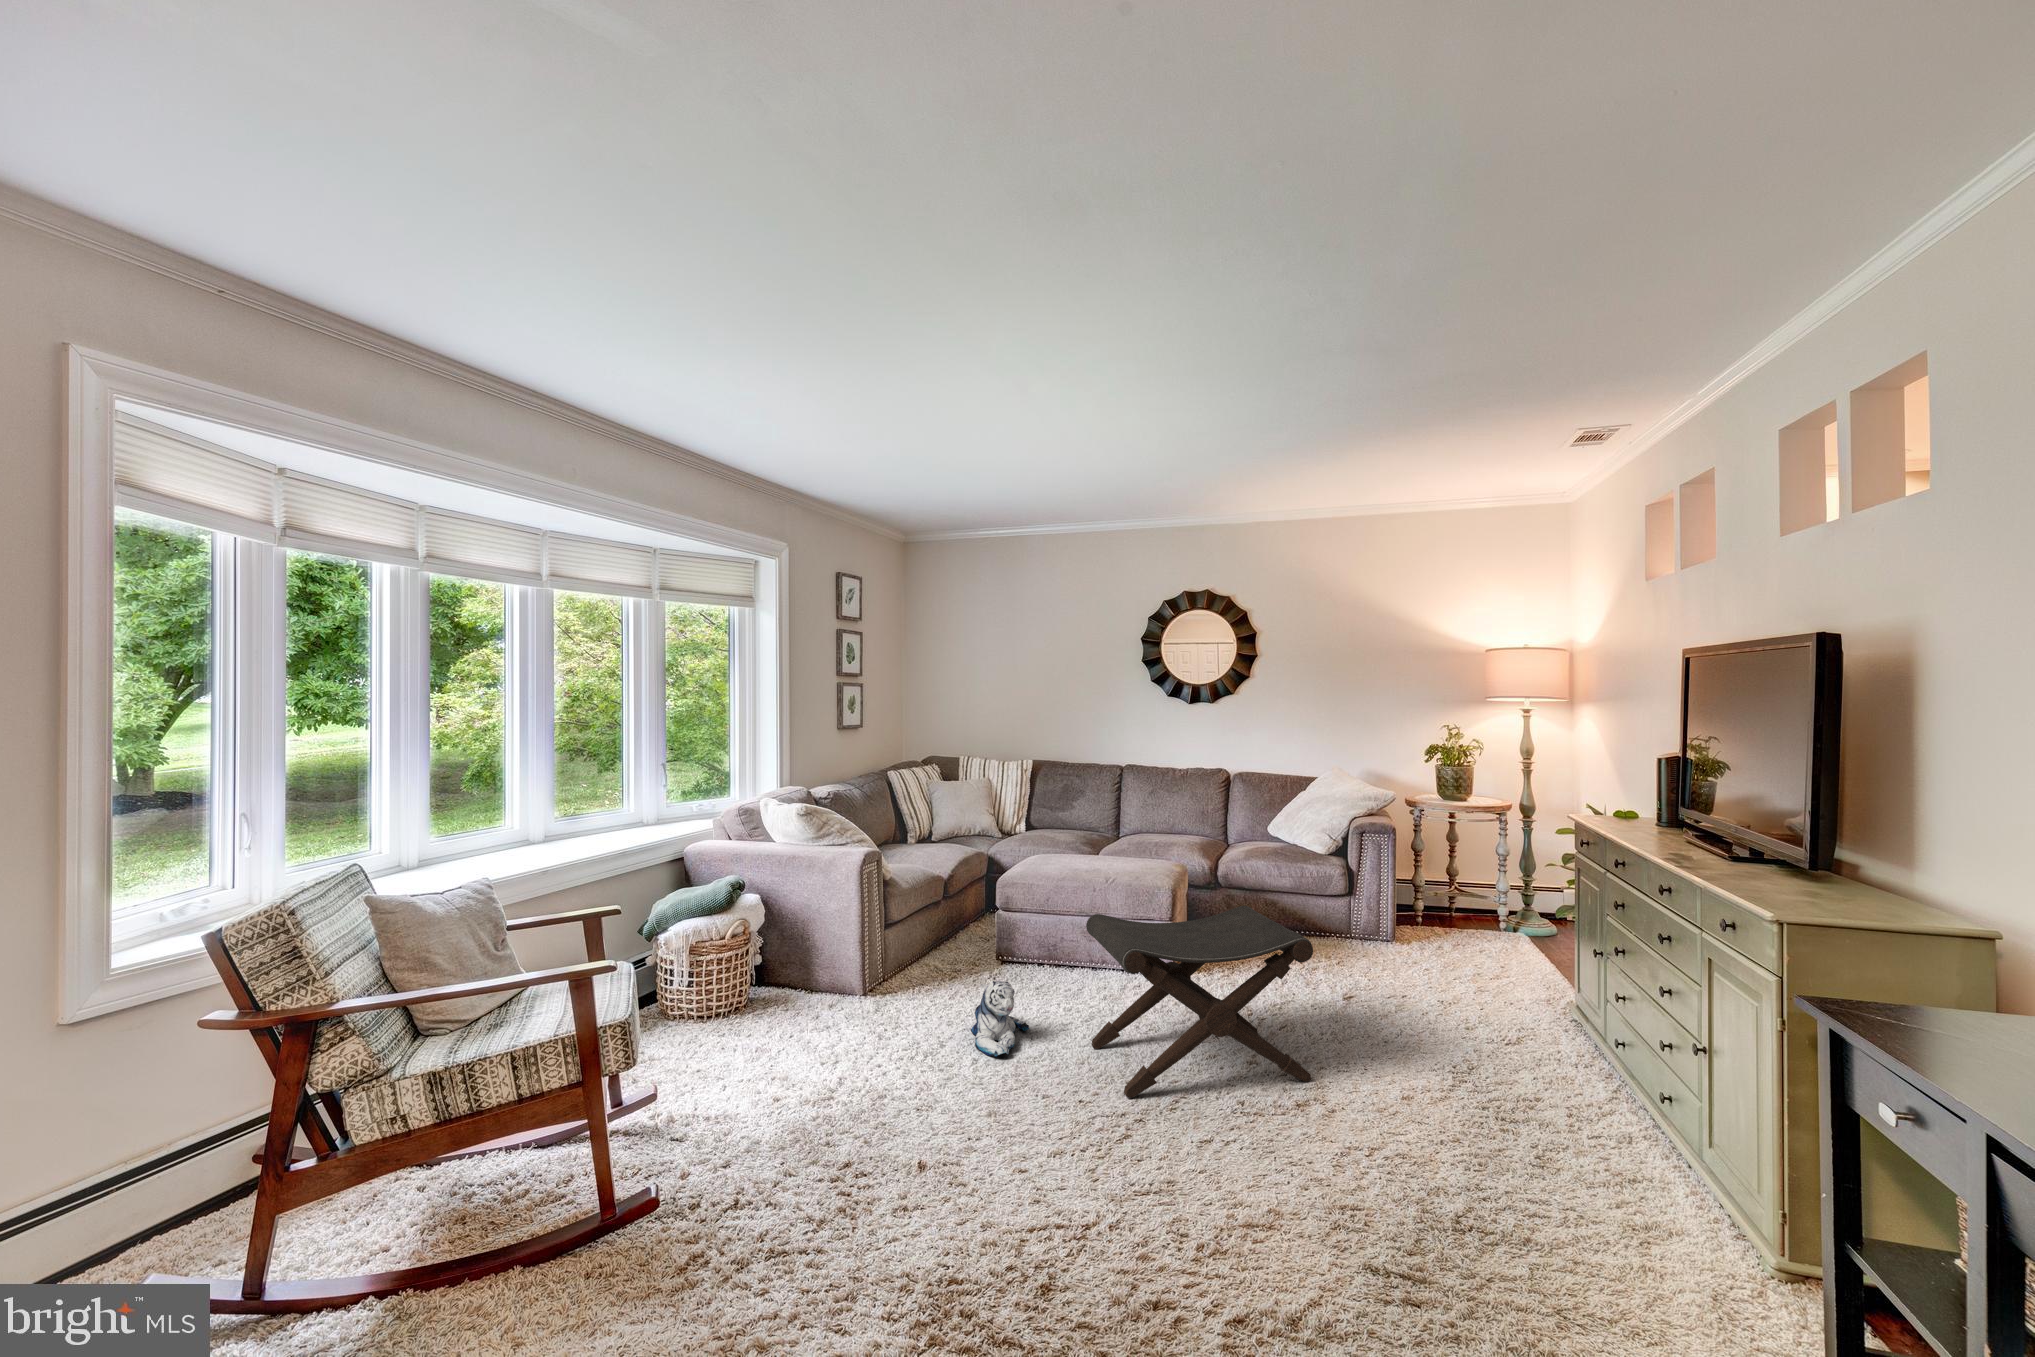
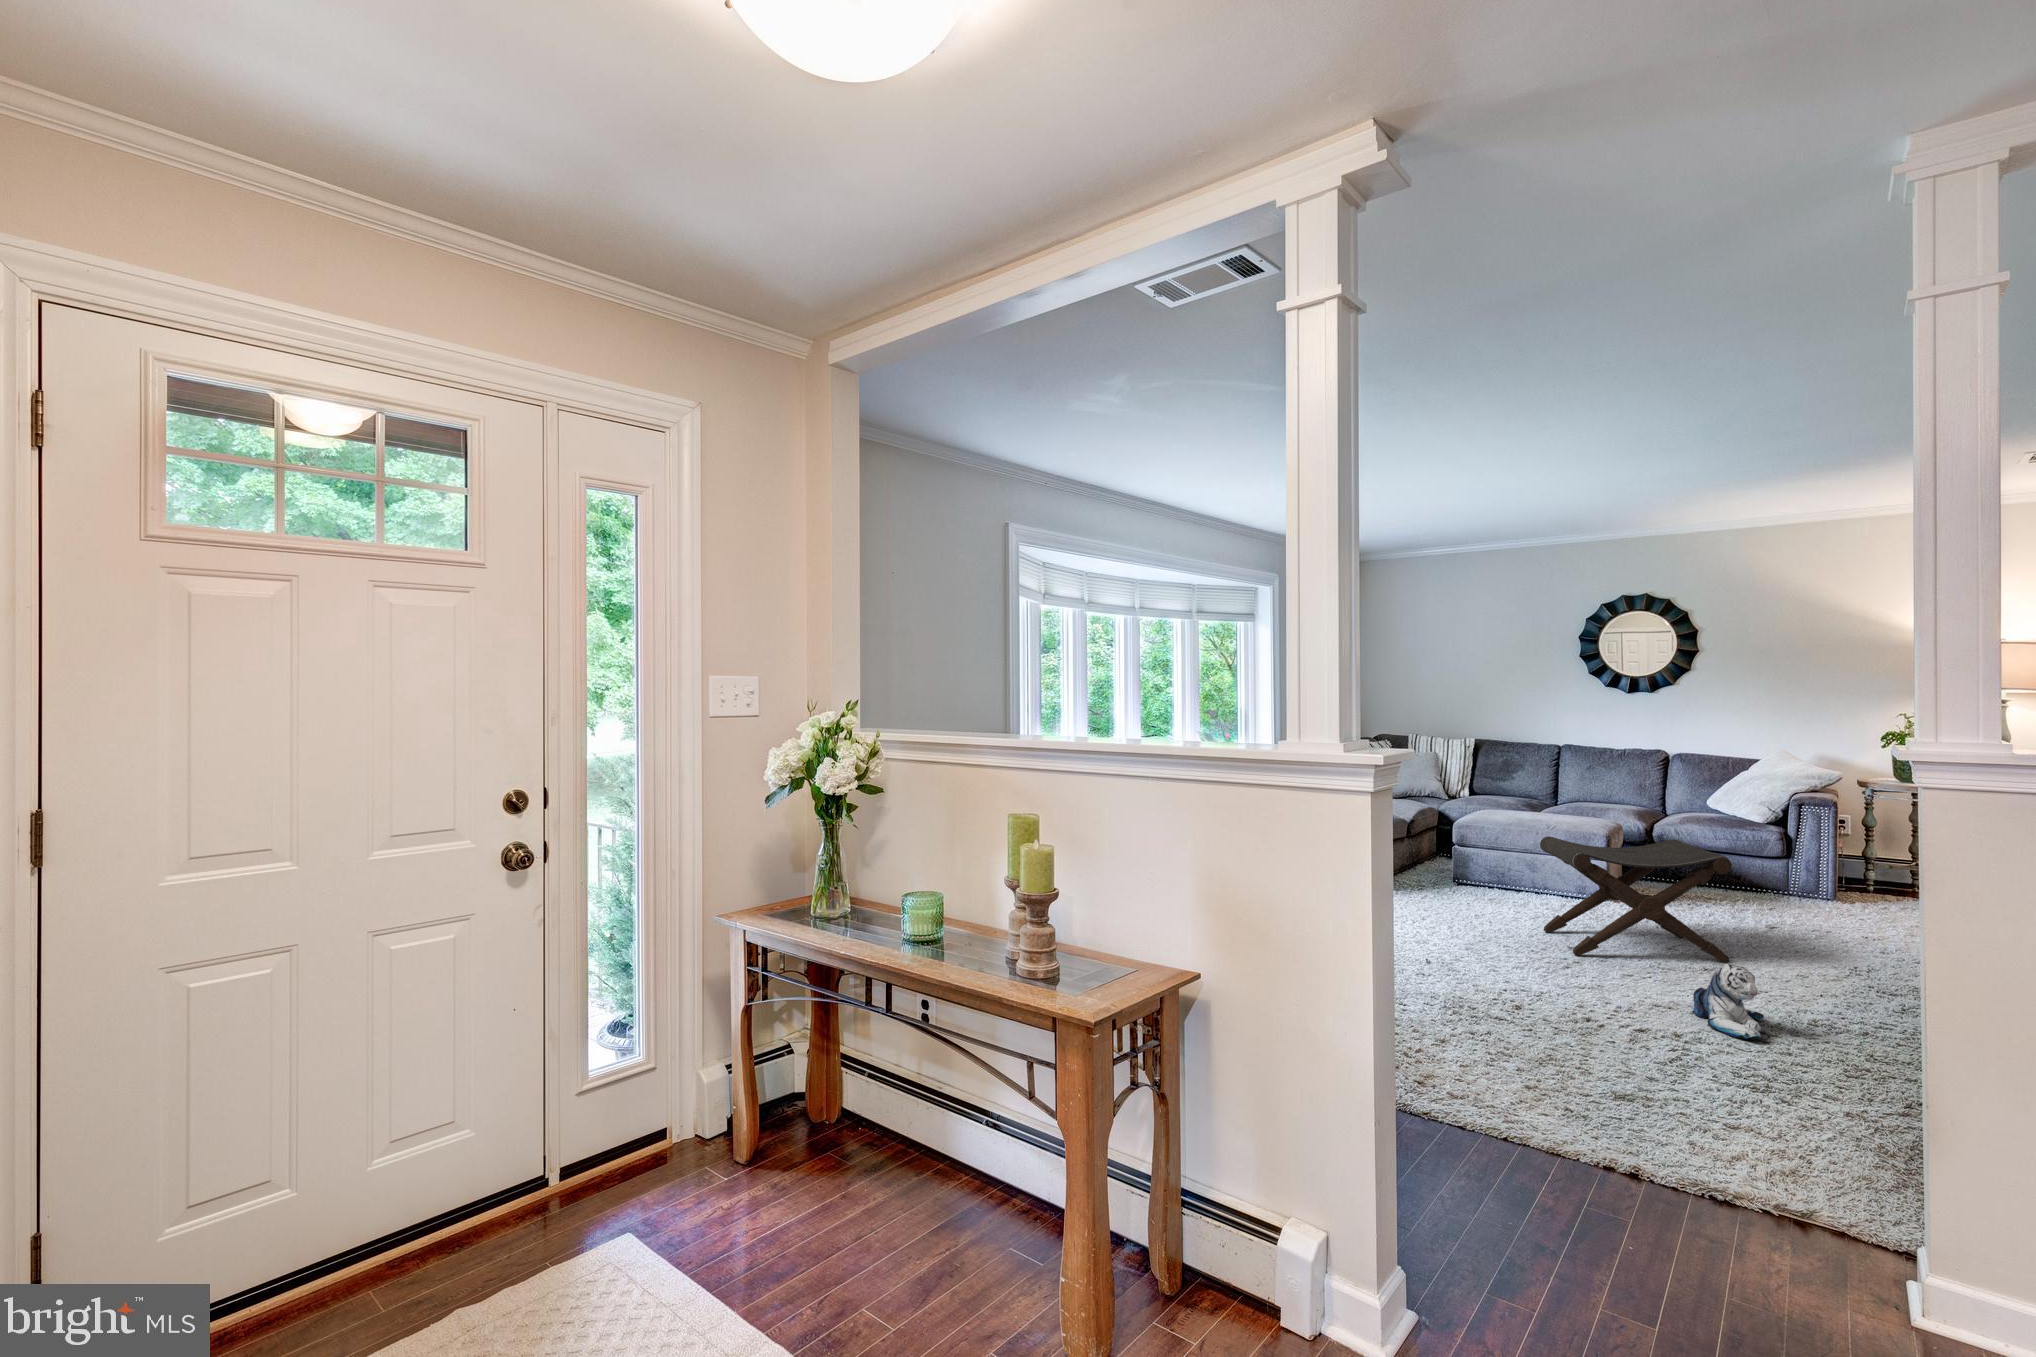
plush toy: present [971,981,1029,1057] -> present [1692,964,1764,1039]

